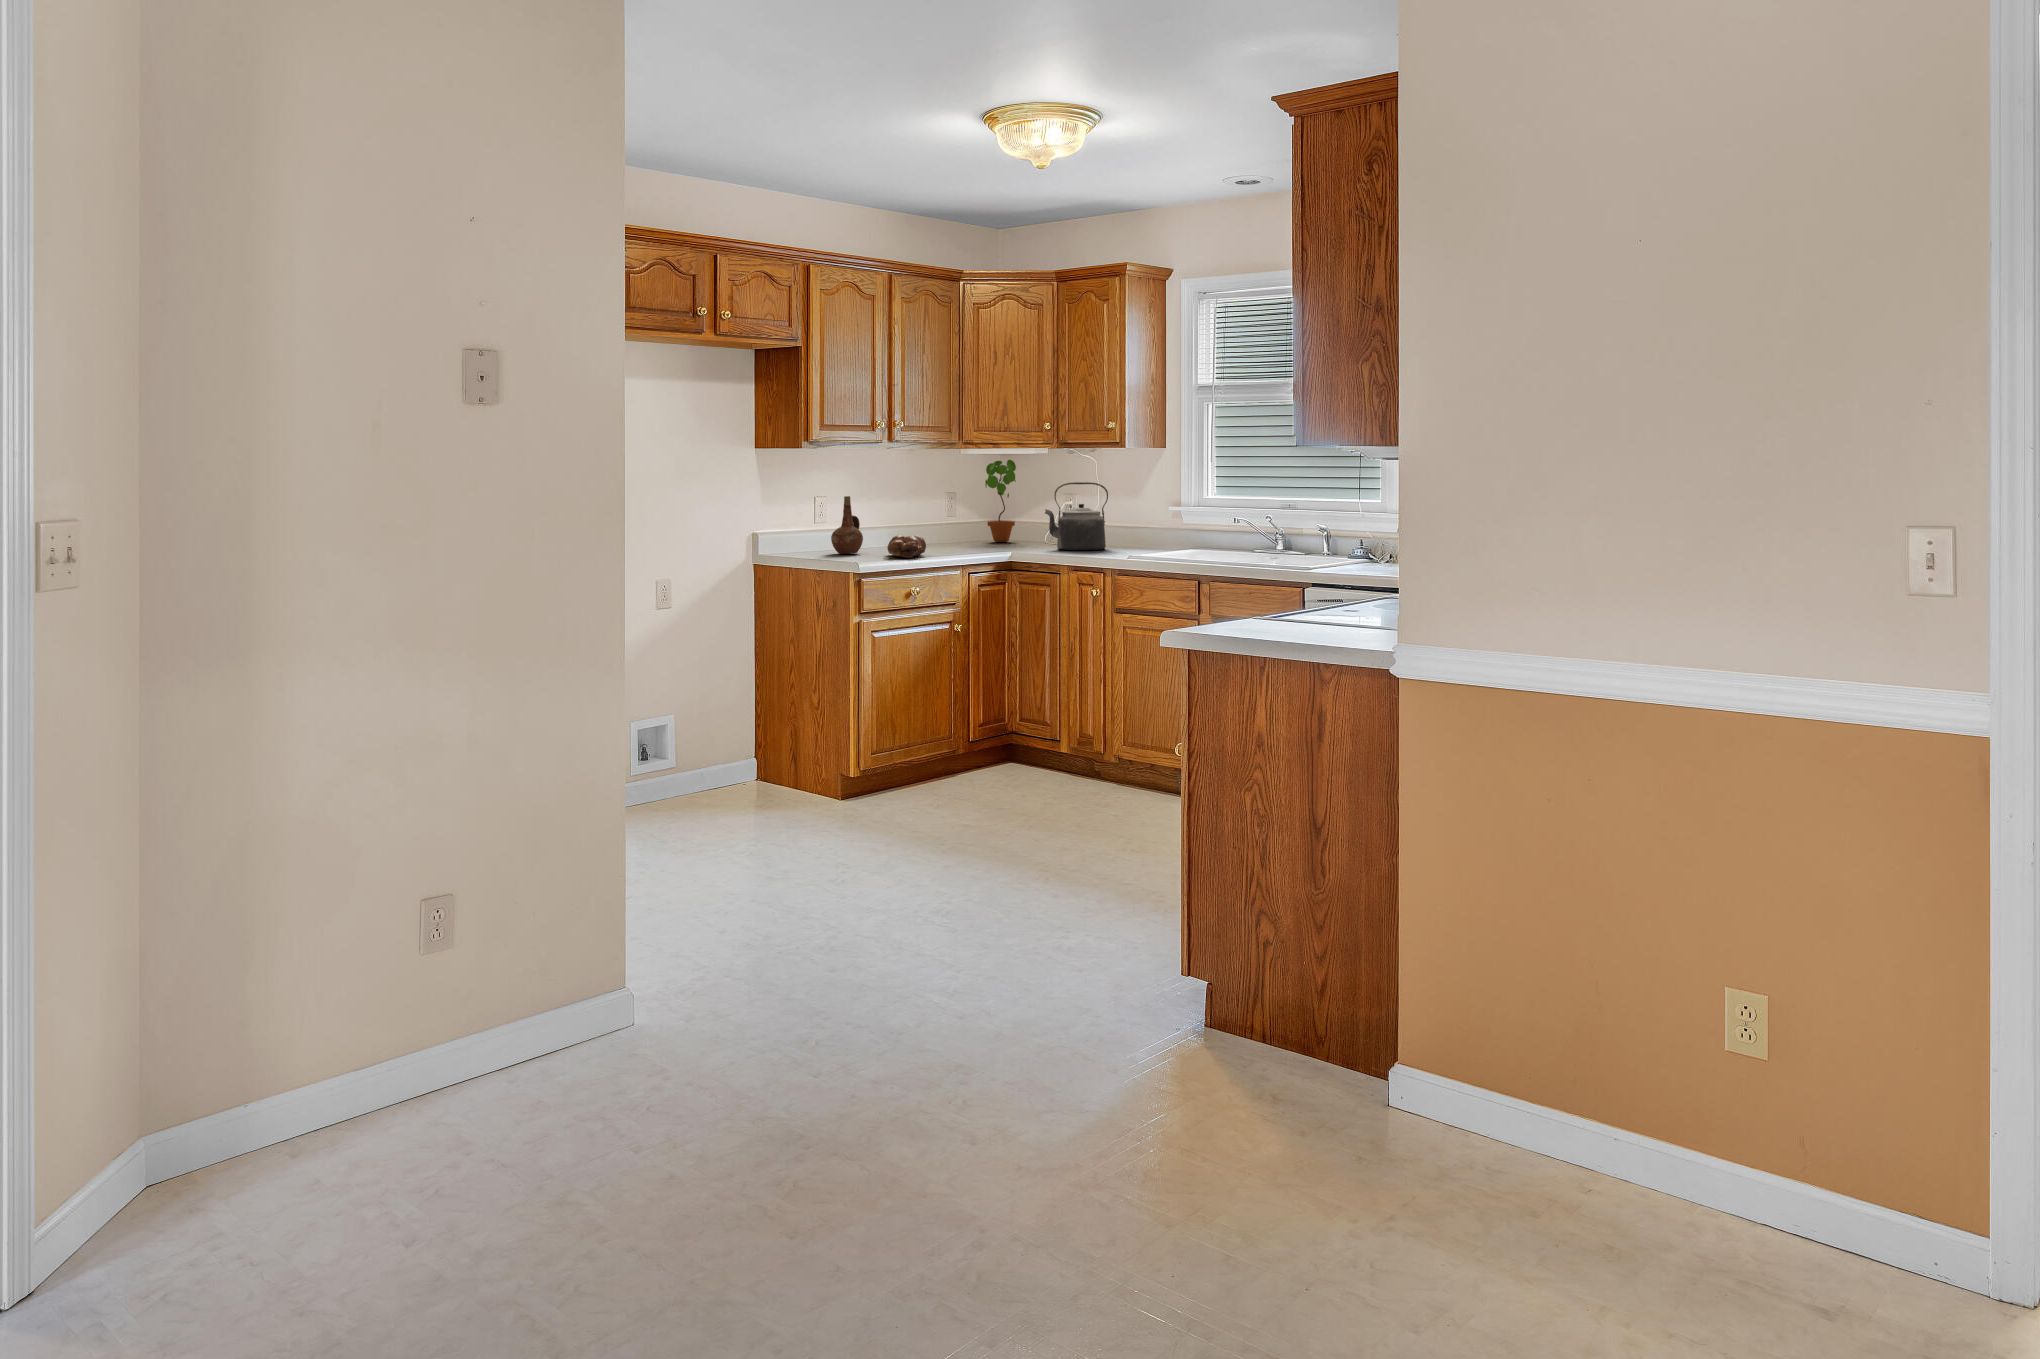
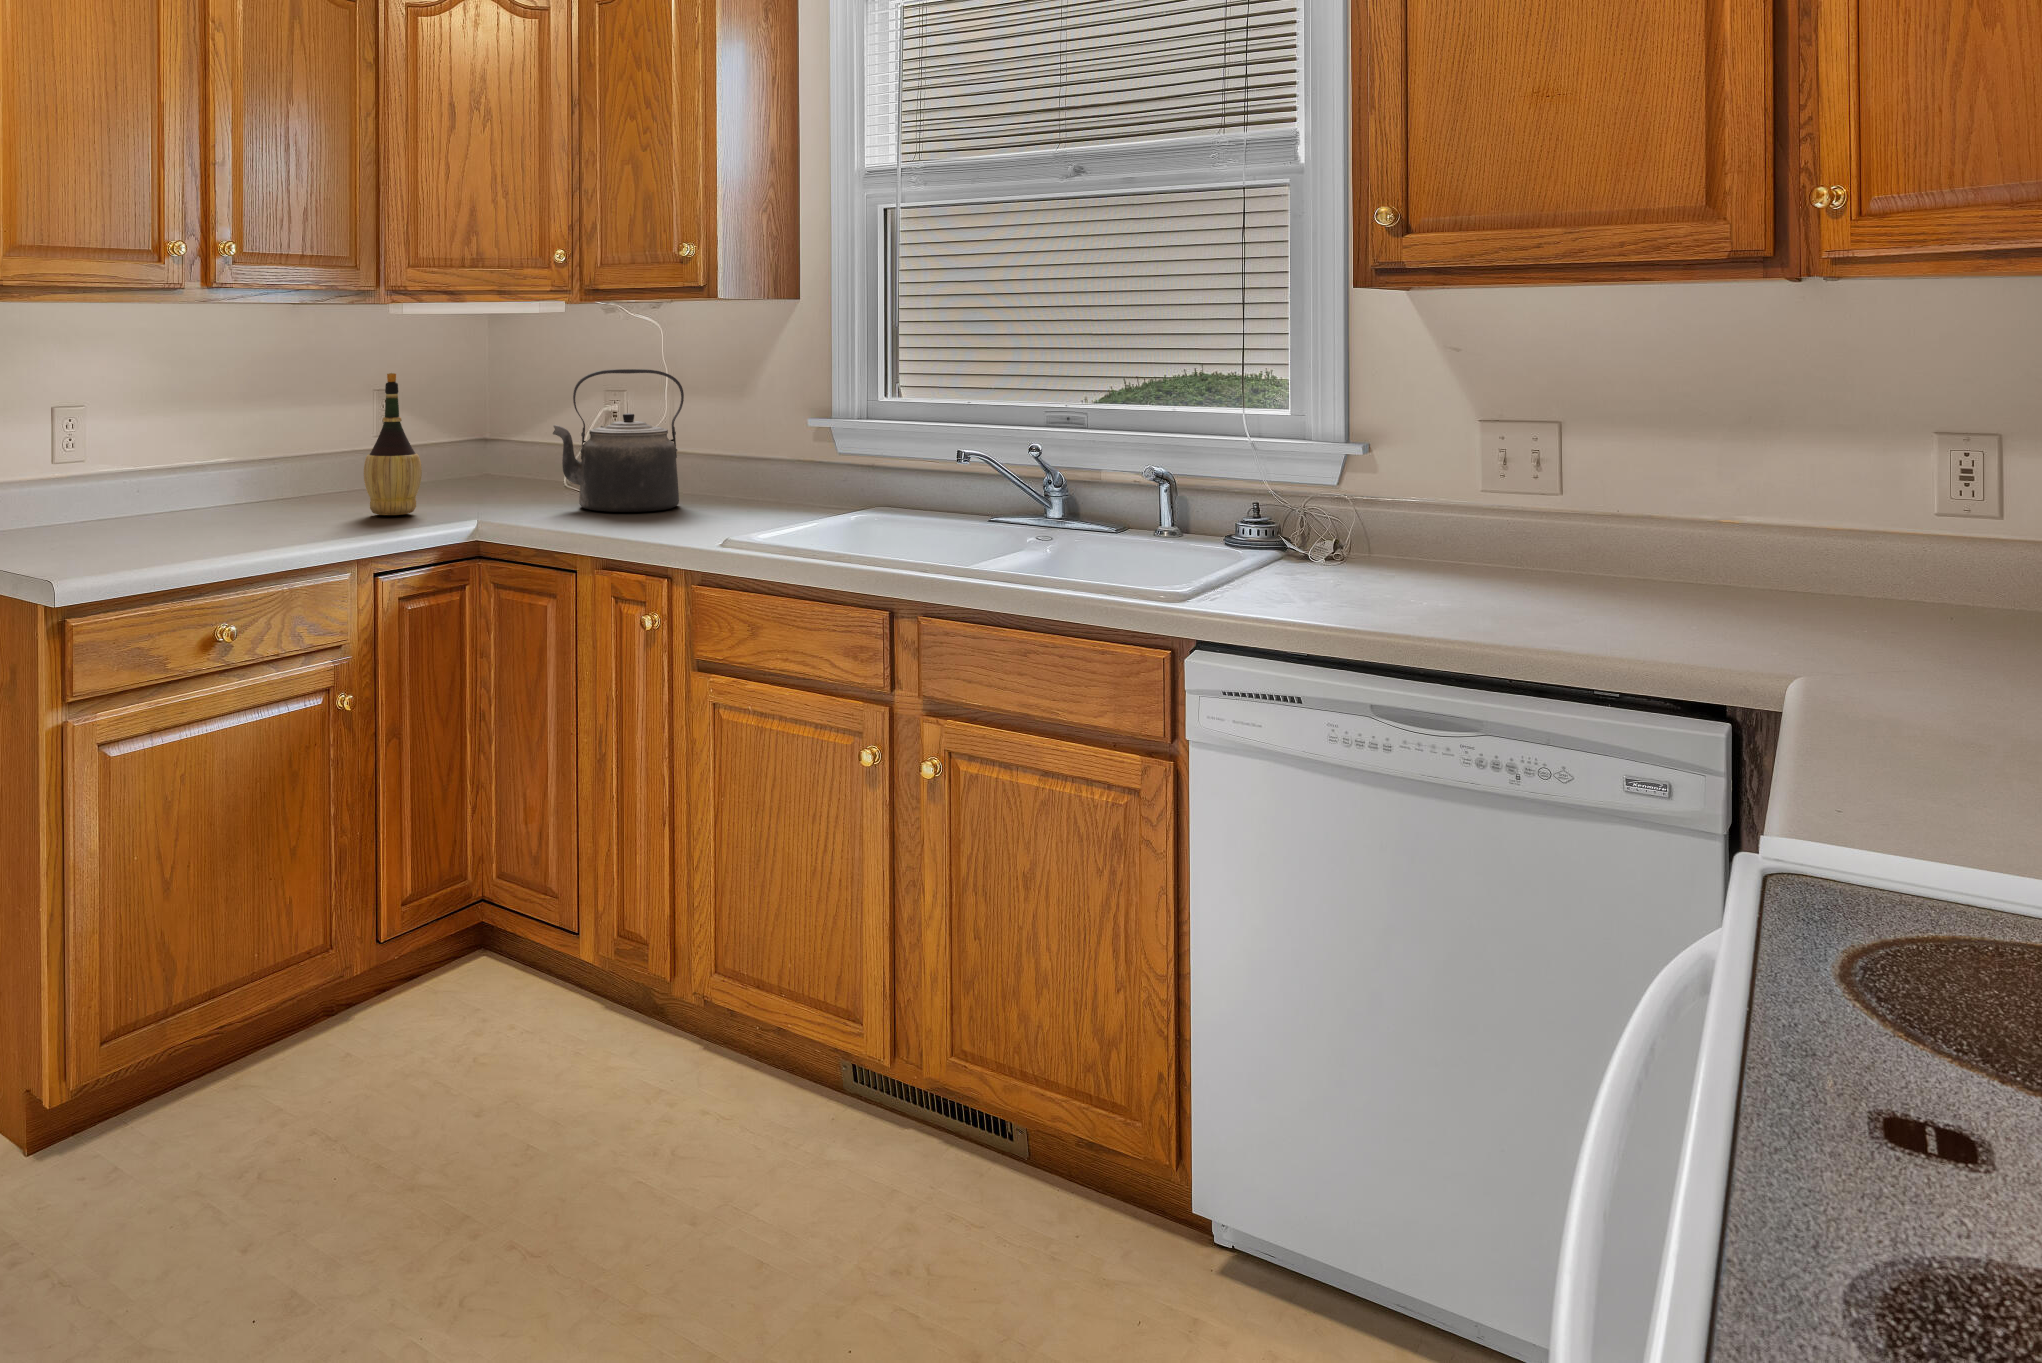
potted plant: present [985,460,1016,542] -> none [449,323,510,483]
wine bottle: none [956,483,983,551] -> present [364,373,422,515]
ceramic pitcher: present [831,496,863,554] -> none [79,402,153,528]
bread loaf: present [887,535,926,558] -> none [182,489,280,544]

